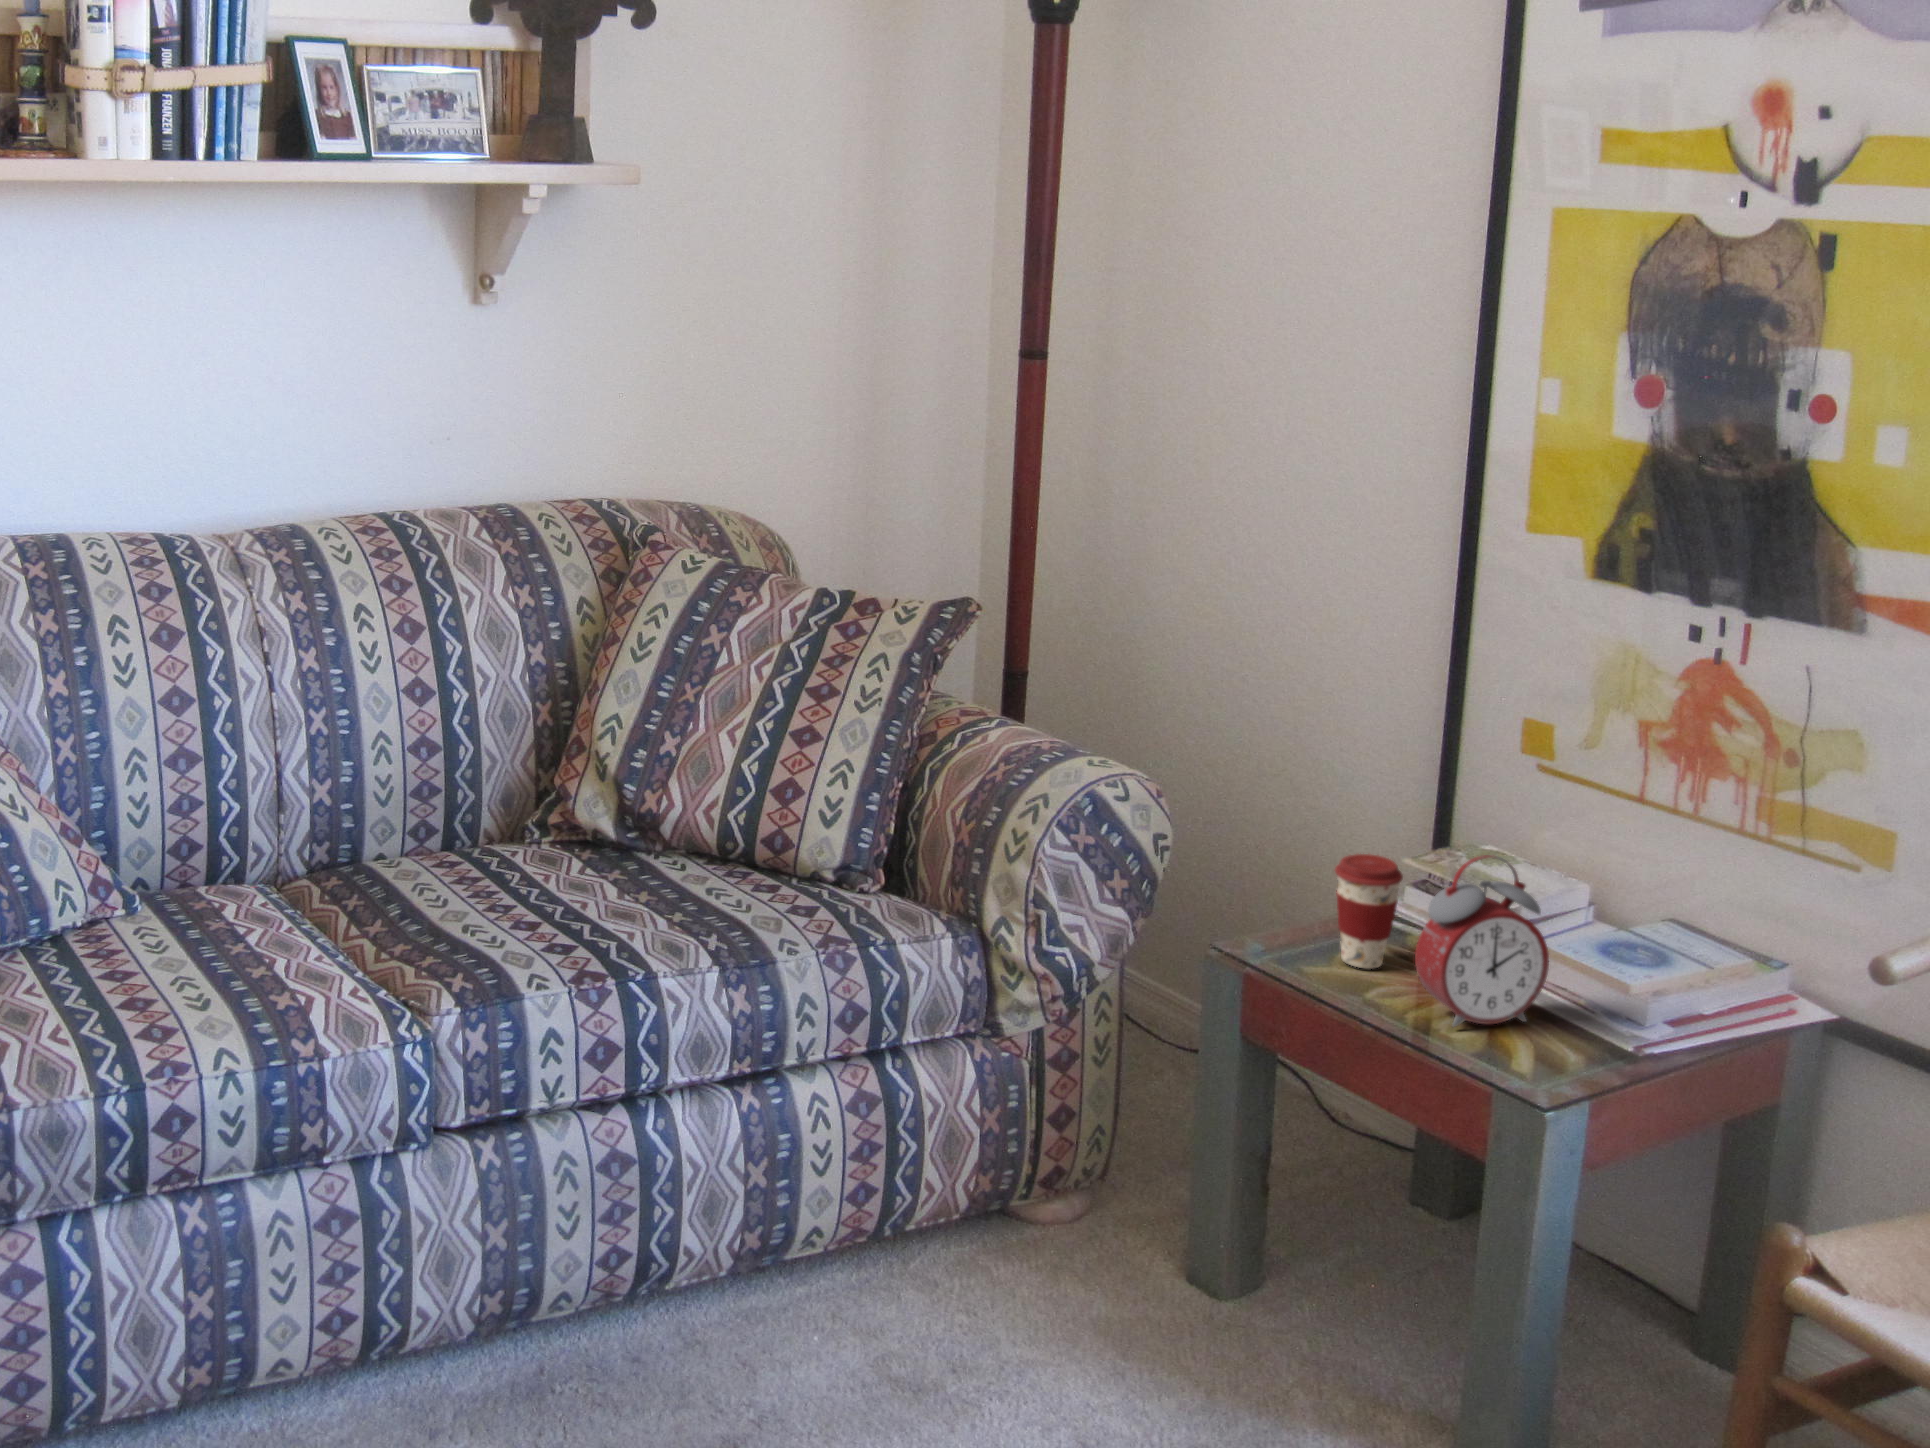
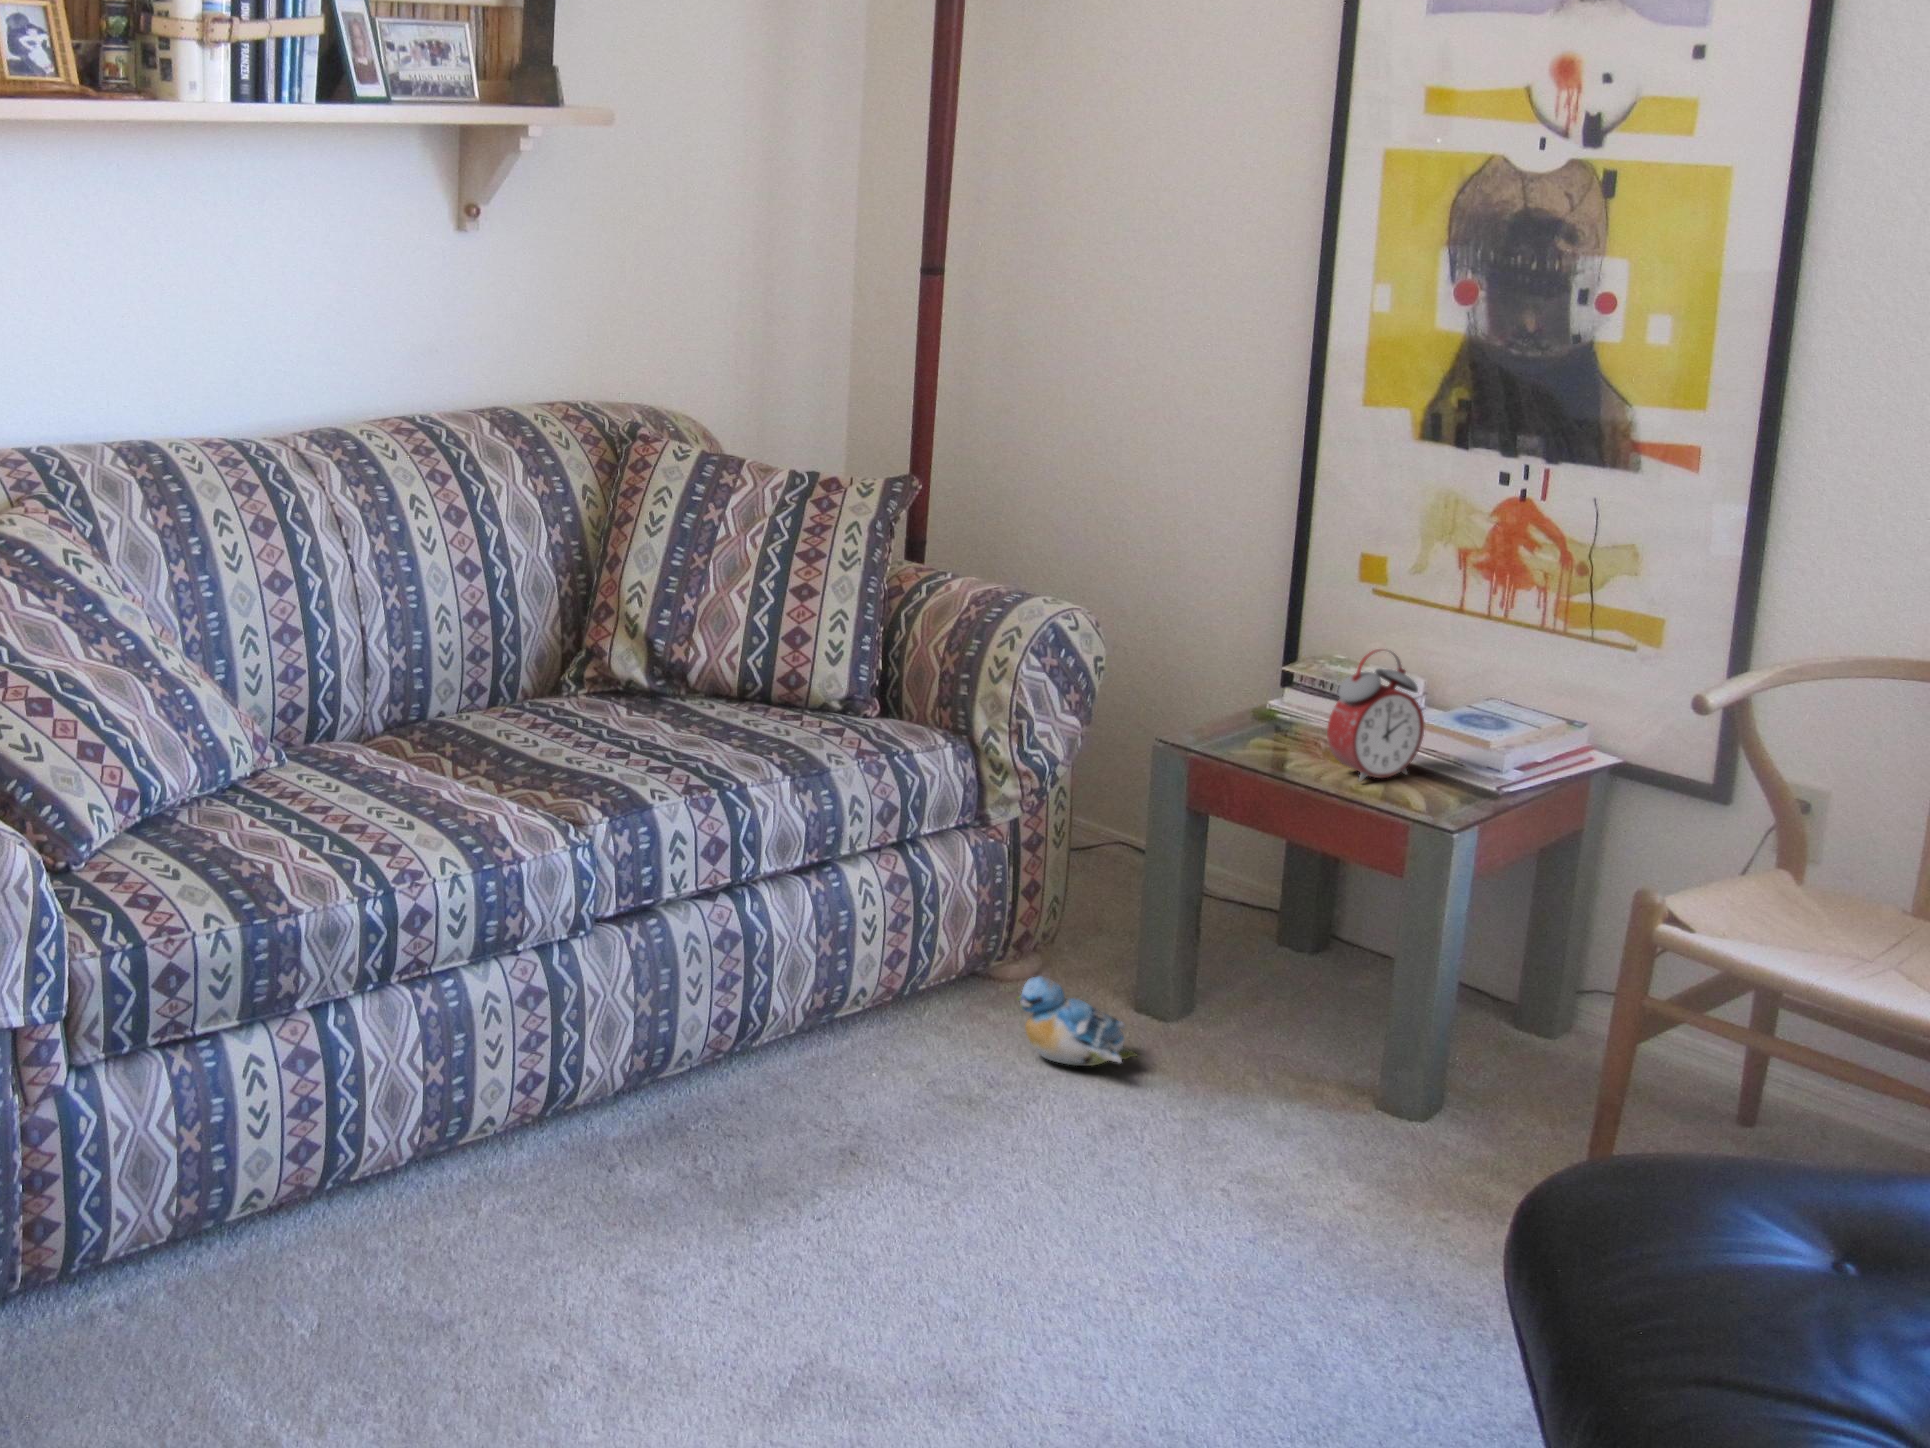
coffee cup: present [1335,854,1403,968] -> none [1249,660,1302,748]
plush toy: none [1007,1236,1156,1362] -> present [1017,977,1137,1066]

